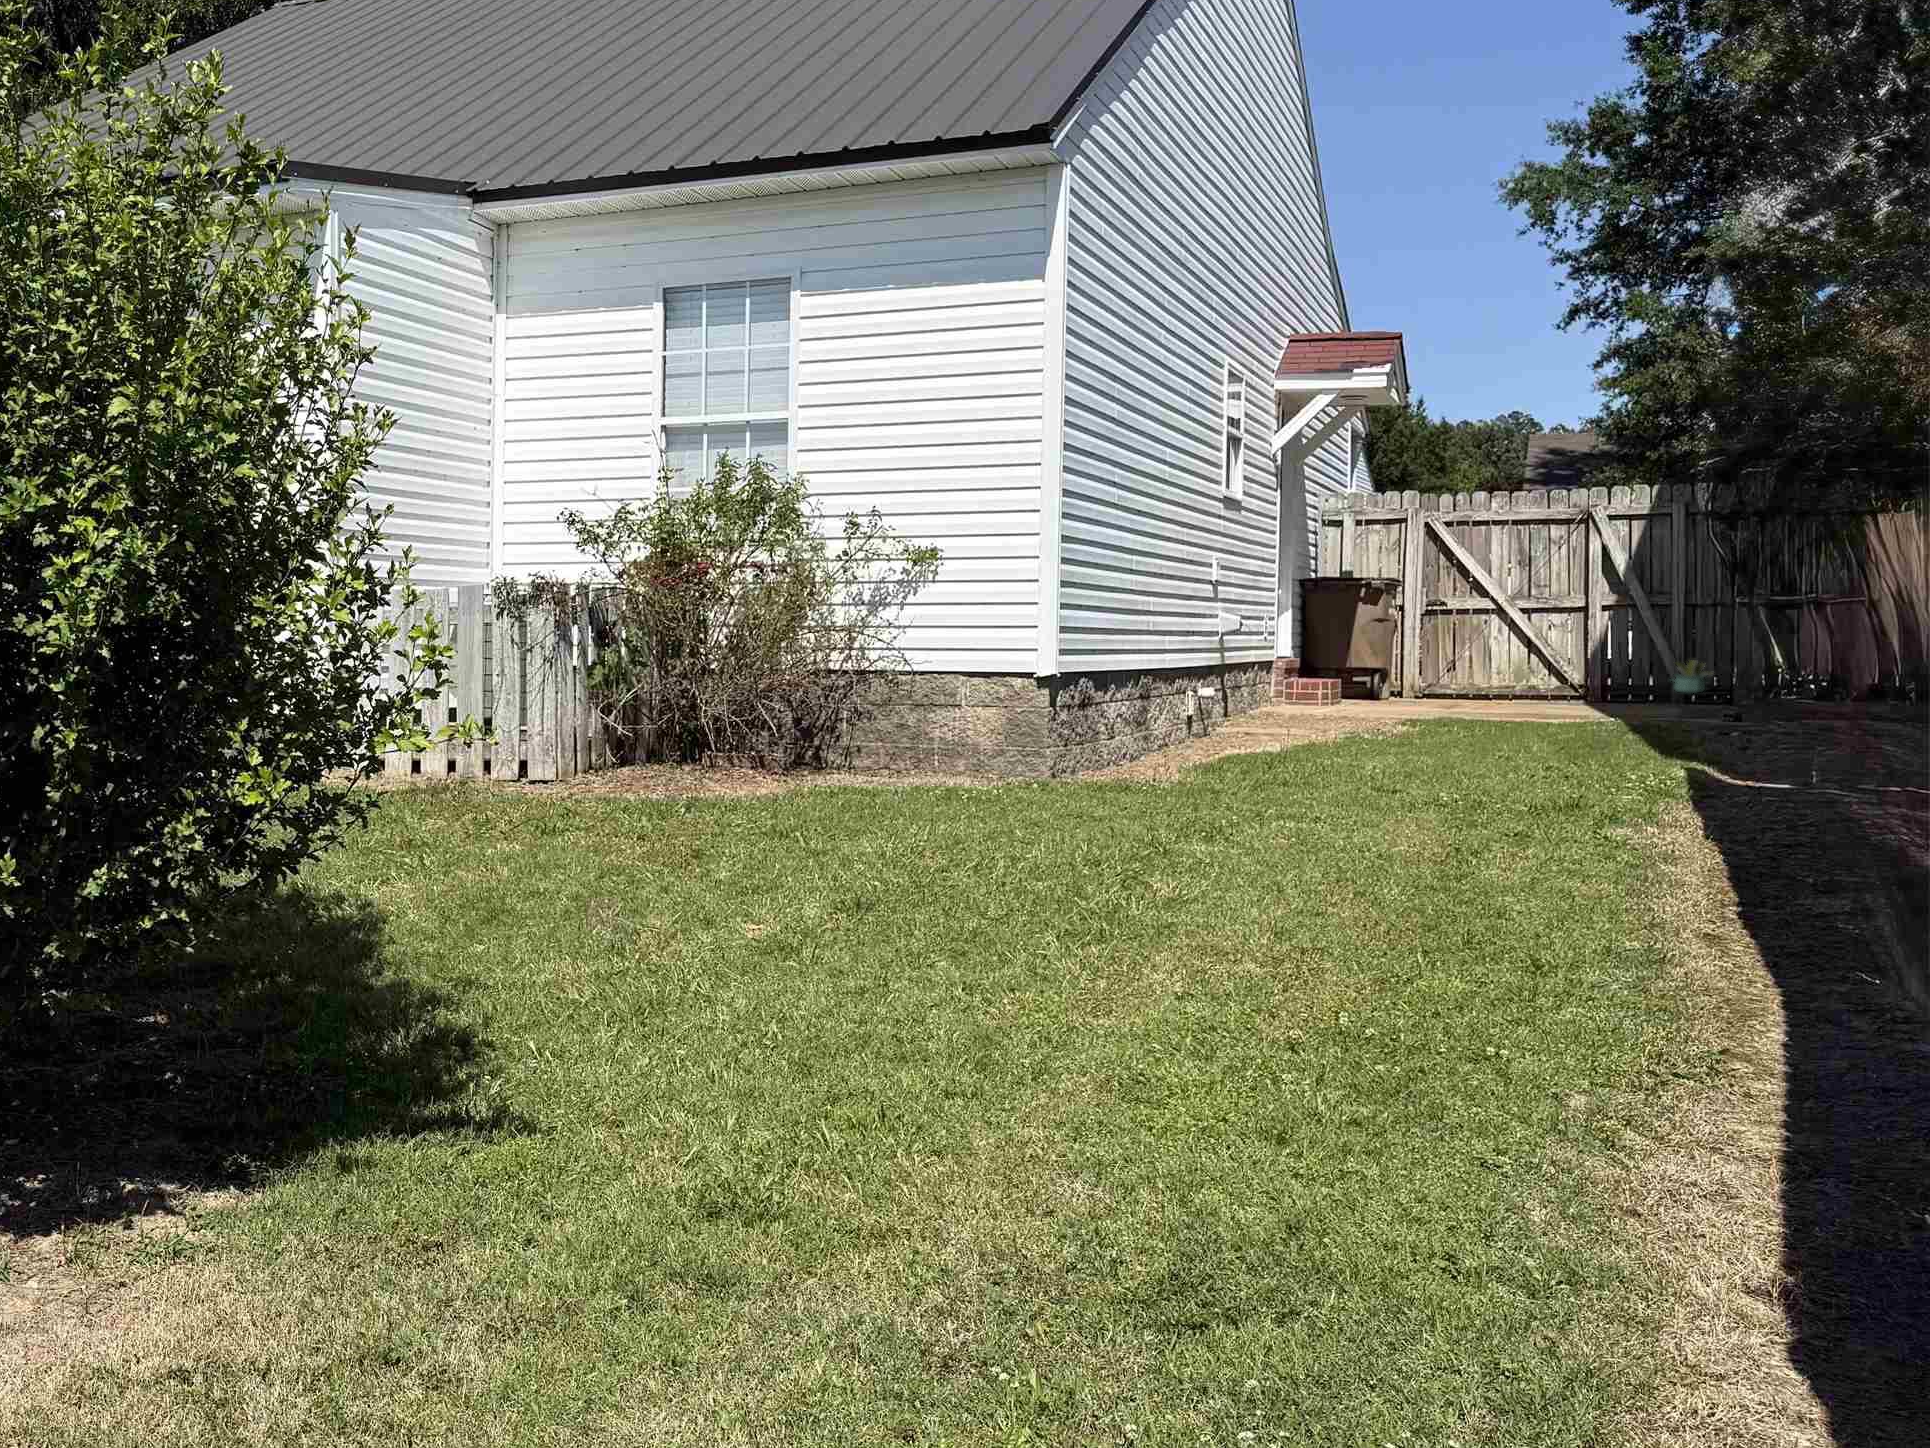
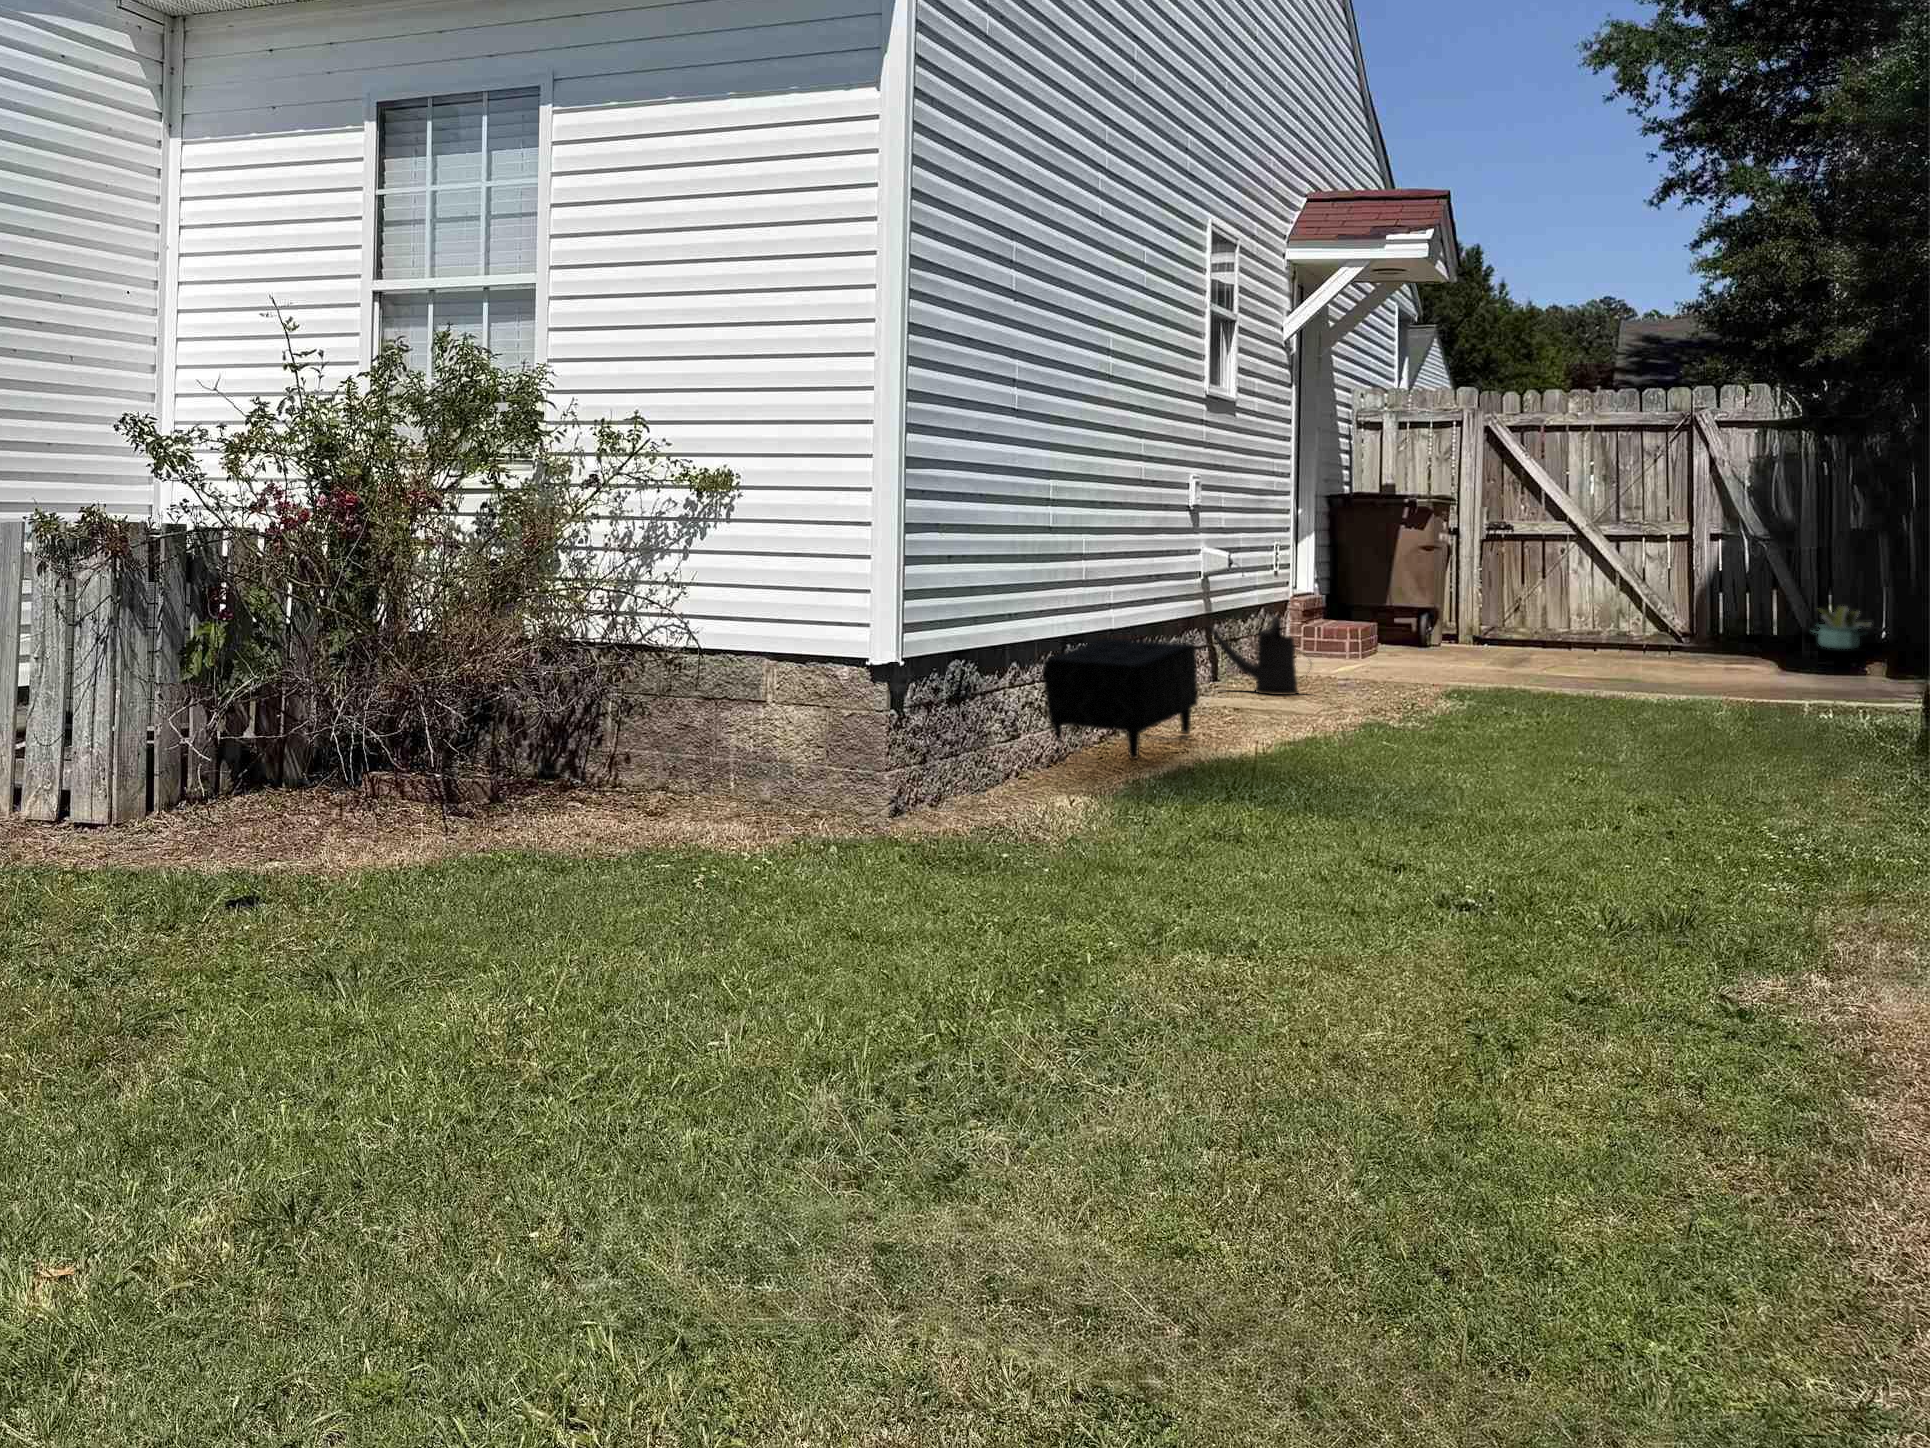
watering can: none [1224,664,1303,724] -> present [1207,615,1298,695]
bench: none [1130,674,1233,754] -> present [1042,638,1198,759]

